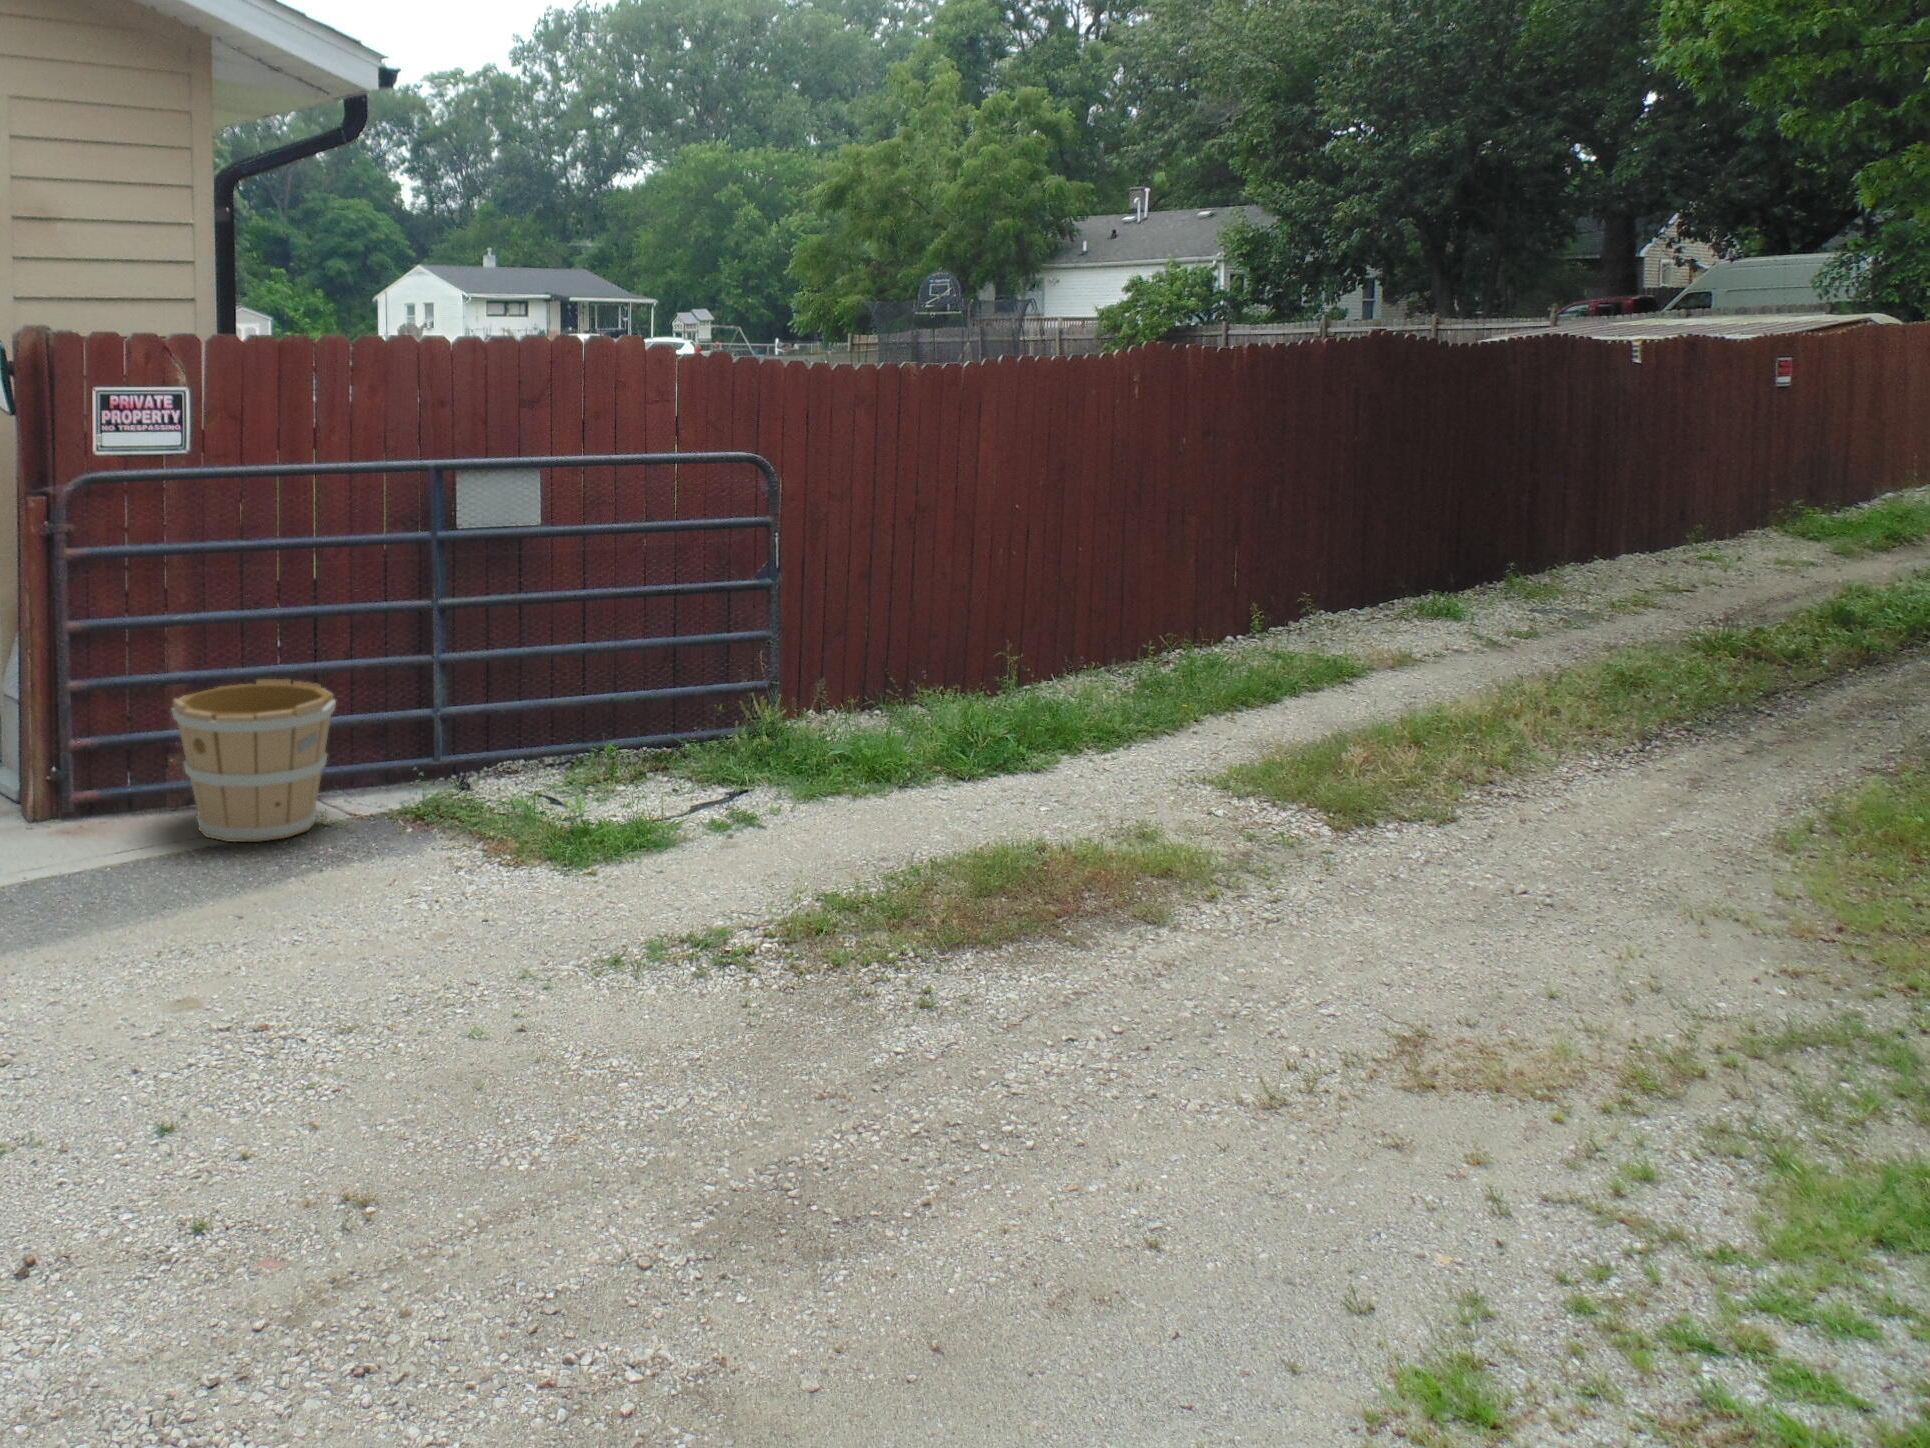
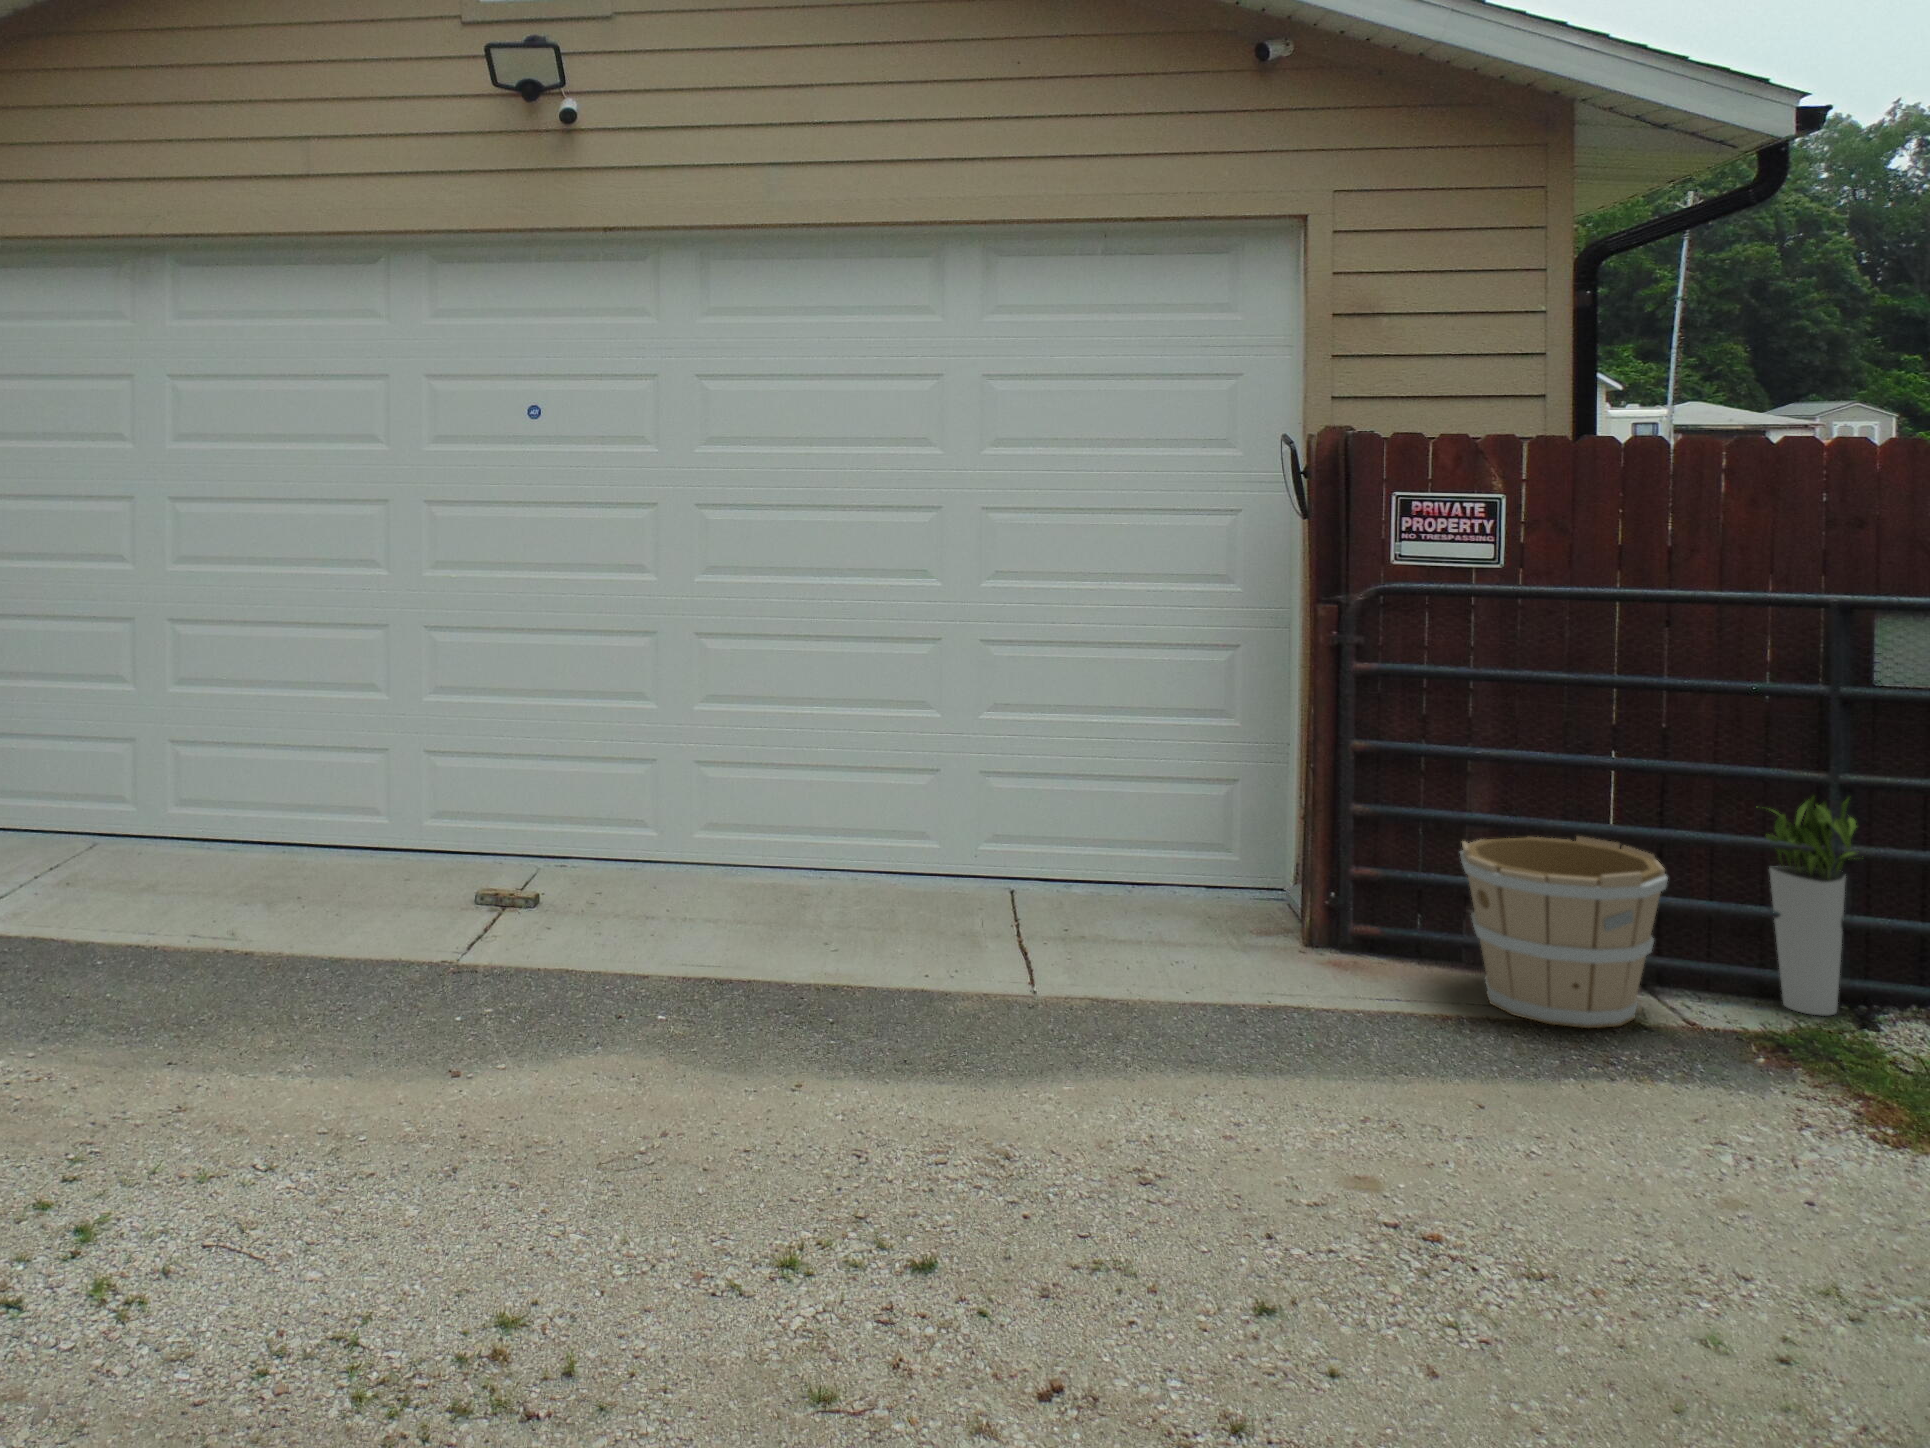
planter: none [383,613,459,791] -> present [1766,796,1859,1015]

